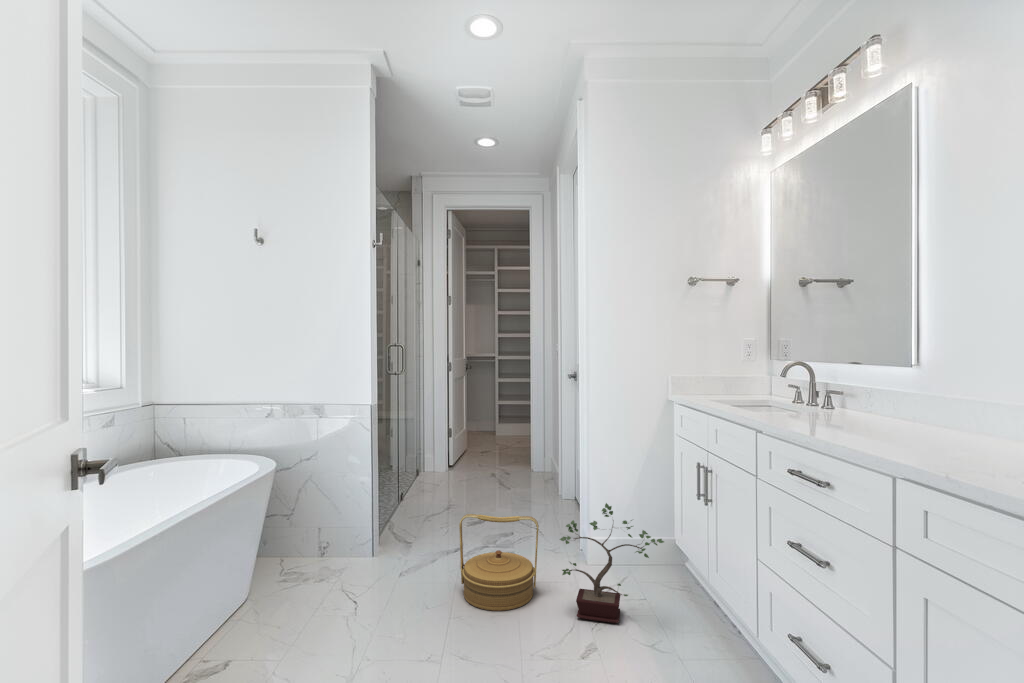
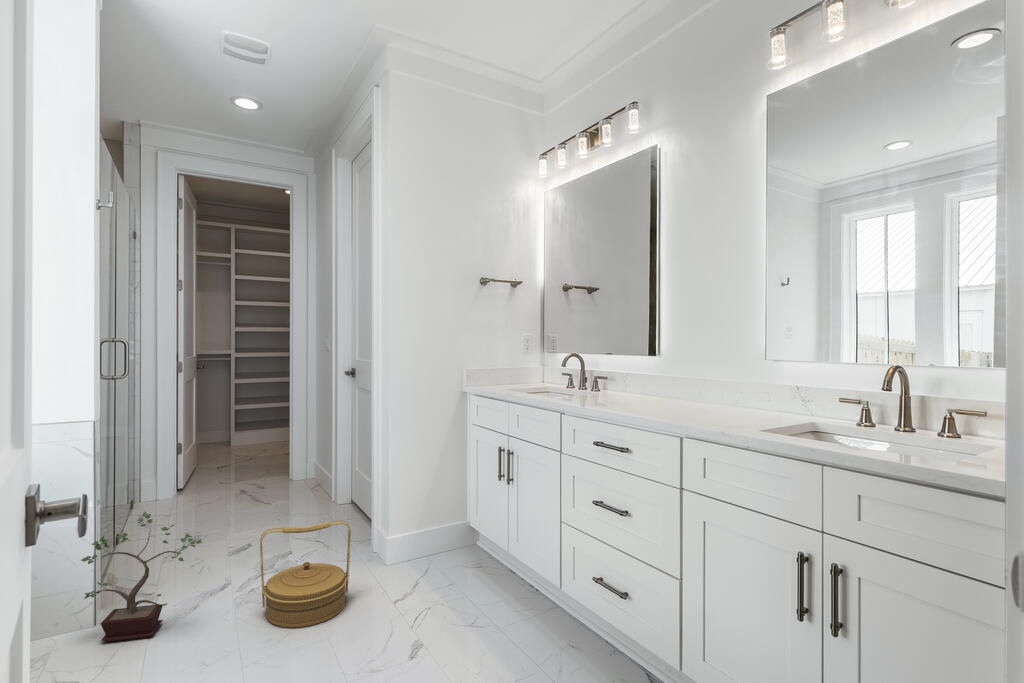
potted plant: present [560,503,664,623] -> present [81,512,202,642]

